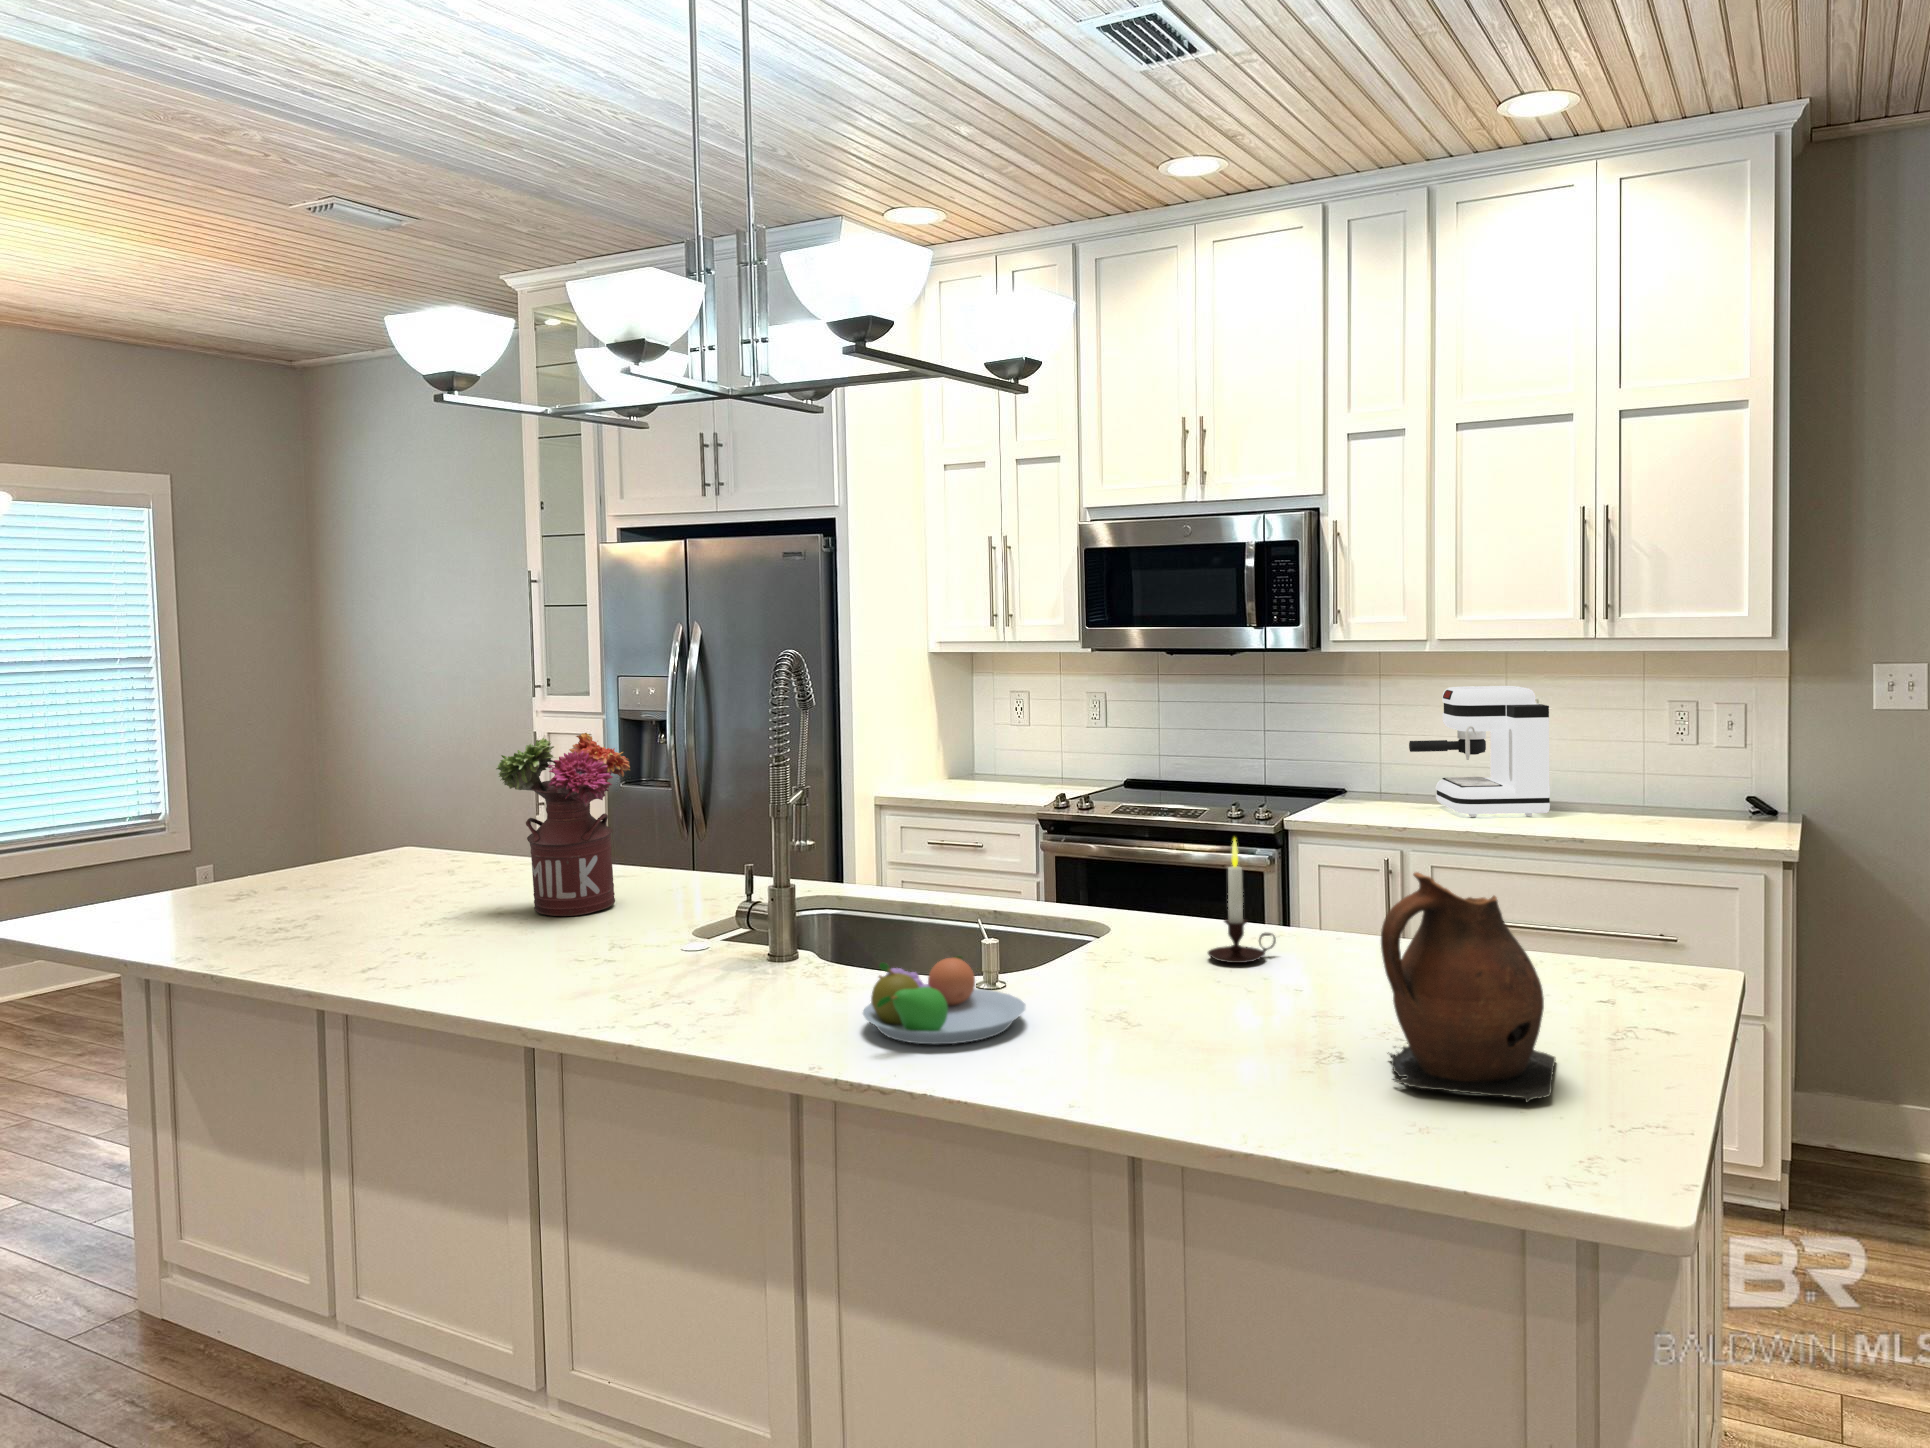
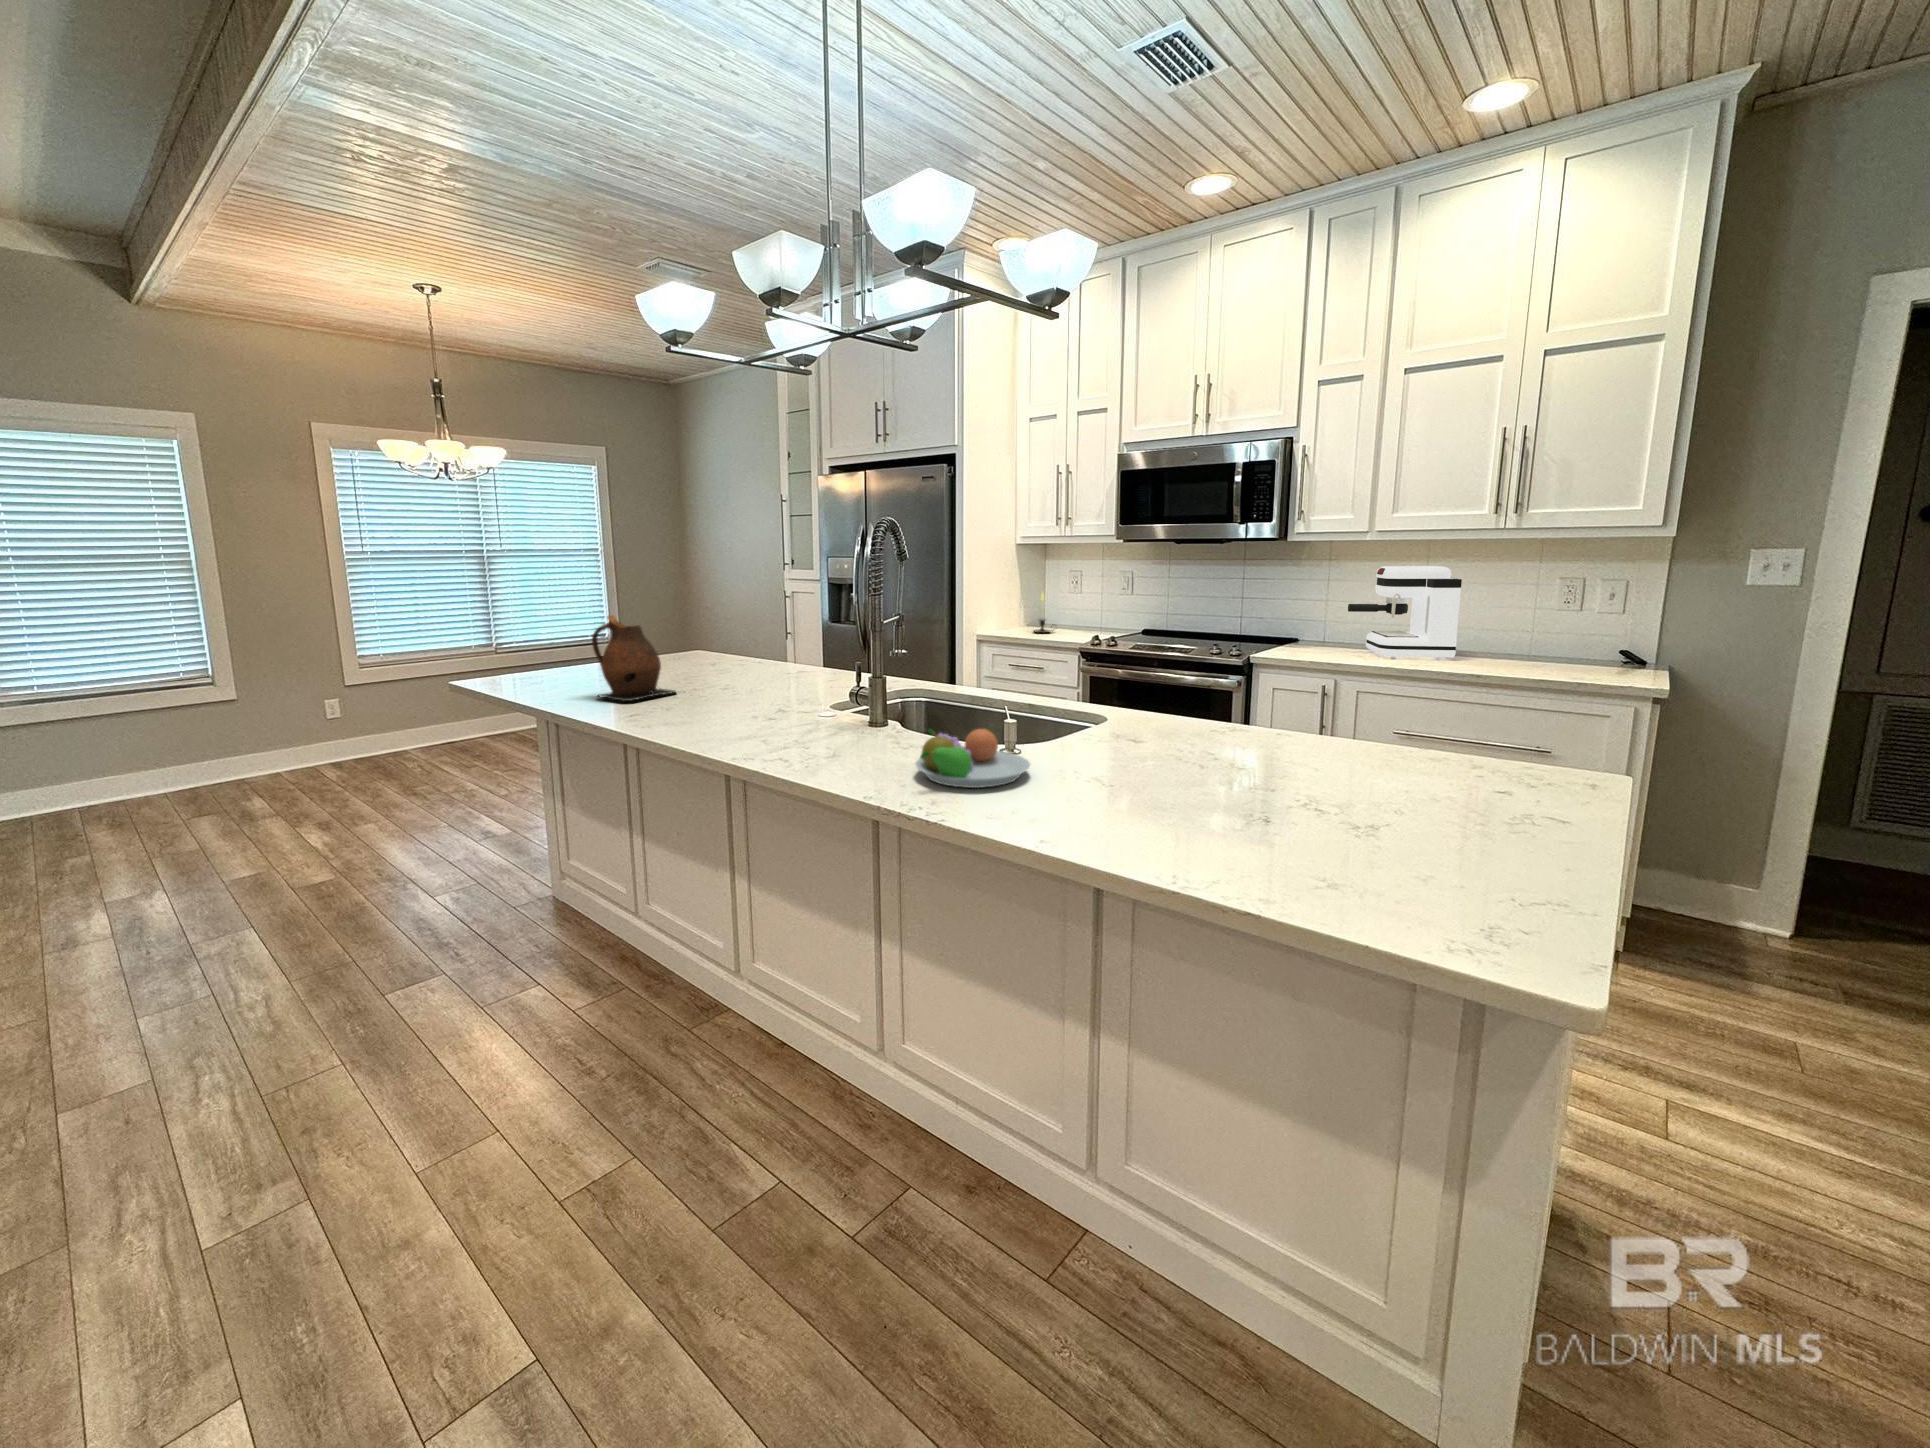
flower arrangement: present [496,733,630,916] -> none [721,578,803,693]
candle: present [1208,838,1276,963] -> present [1034,596,1054,633]
ceramic pitcher: present [1381,872,1556,1103] -> present [592,615,676,701]

